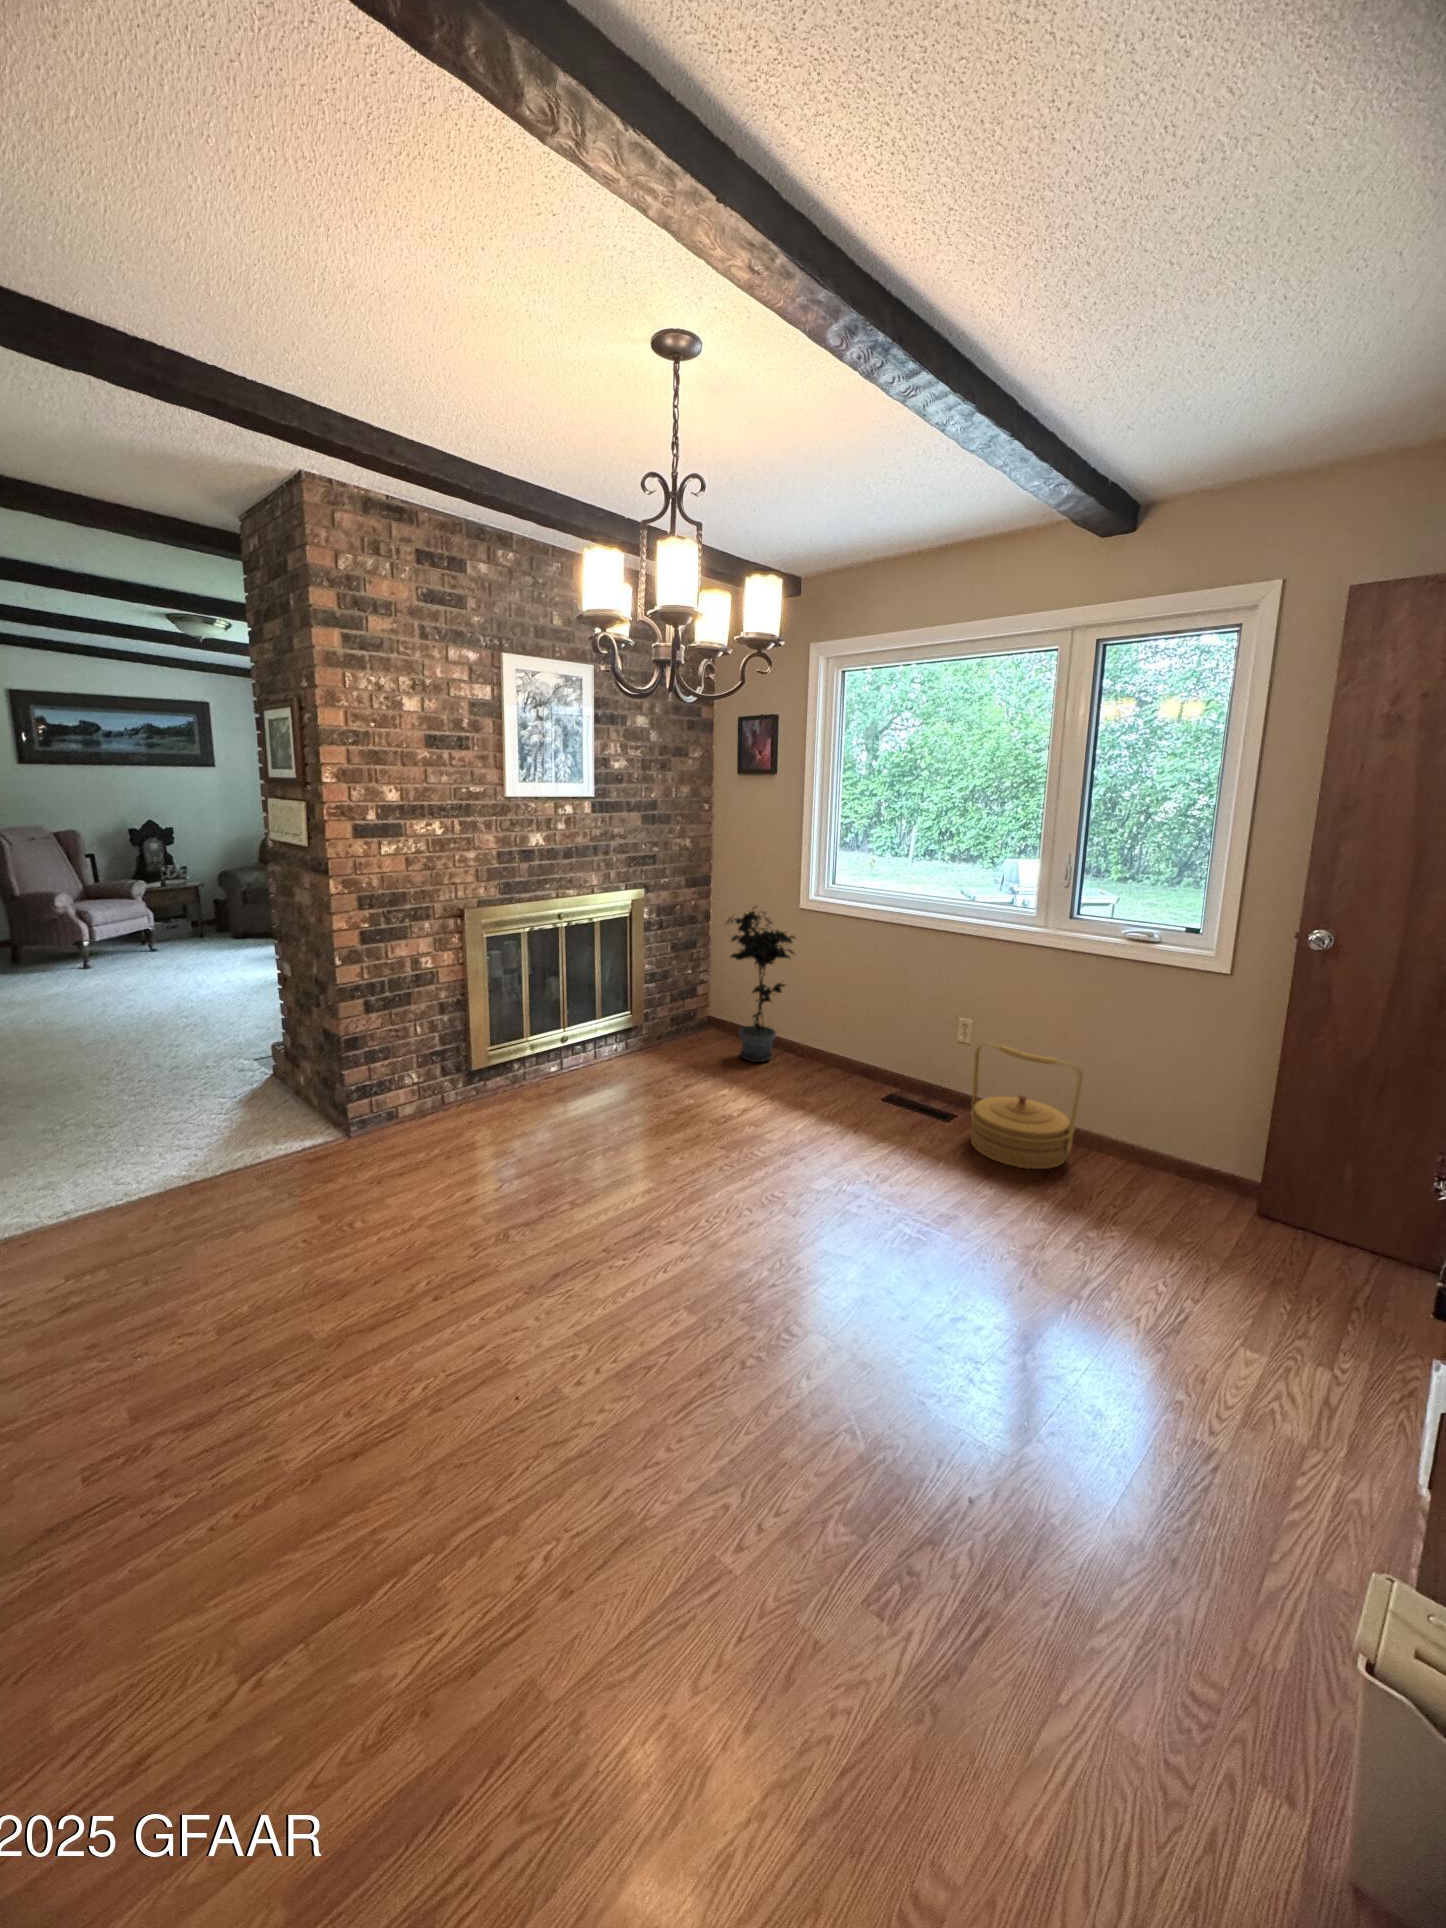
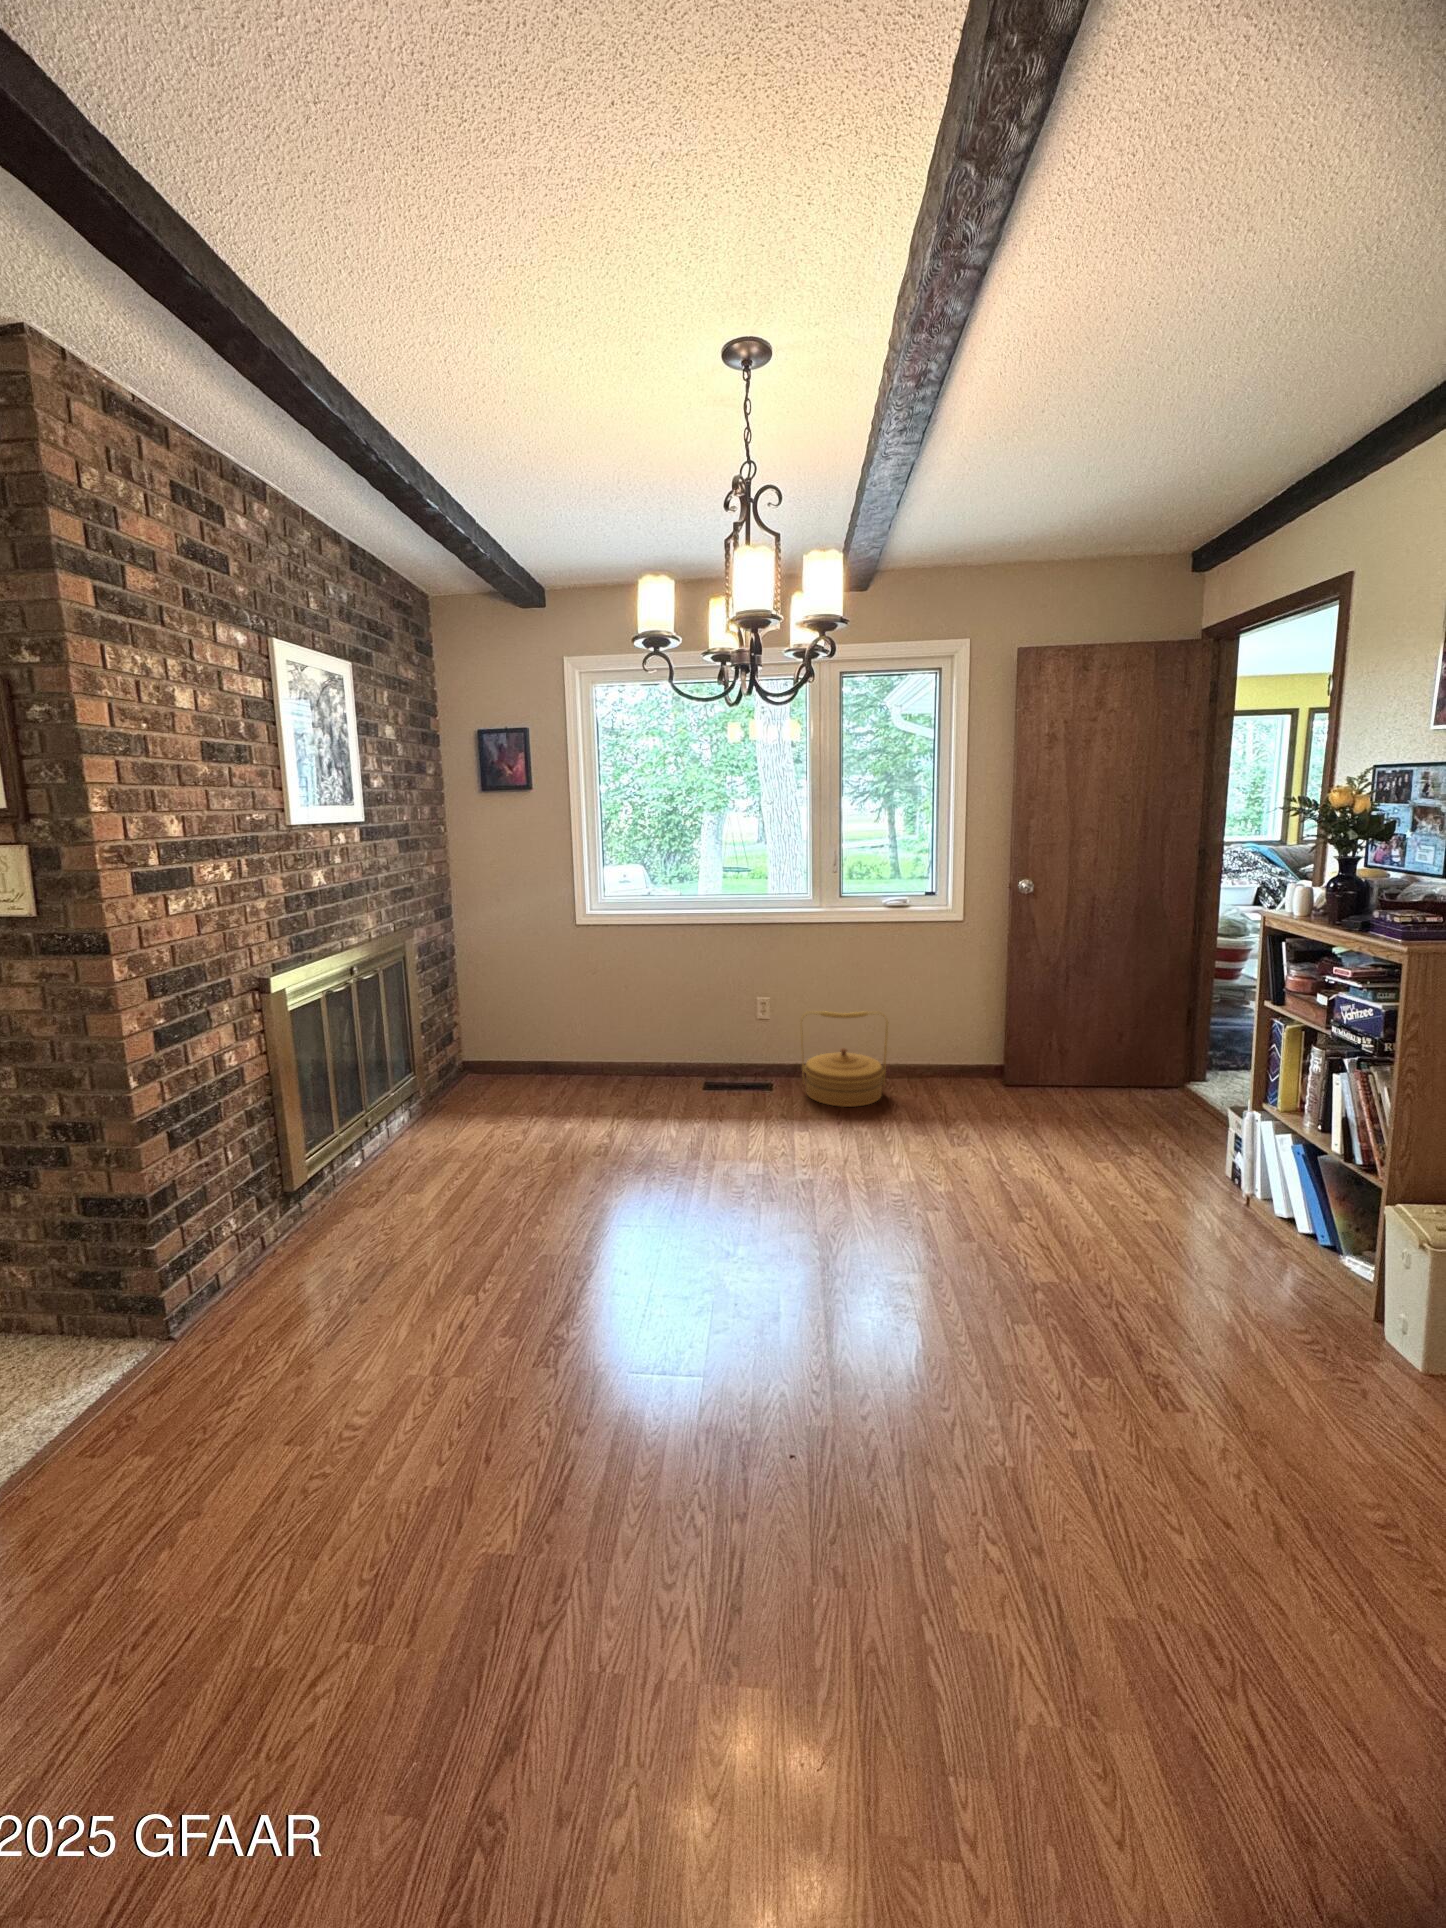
potted plant: present [728,907,795,1062] -> none [504,928,606,1092]

